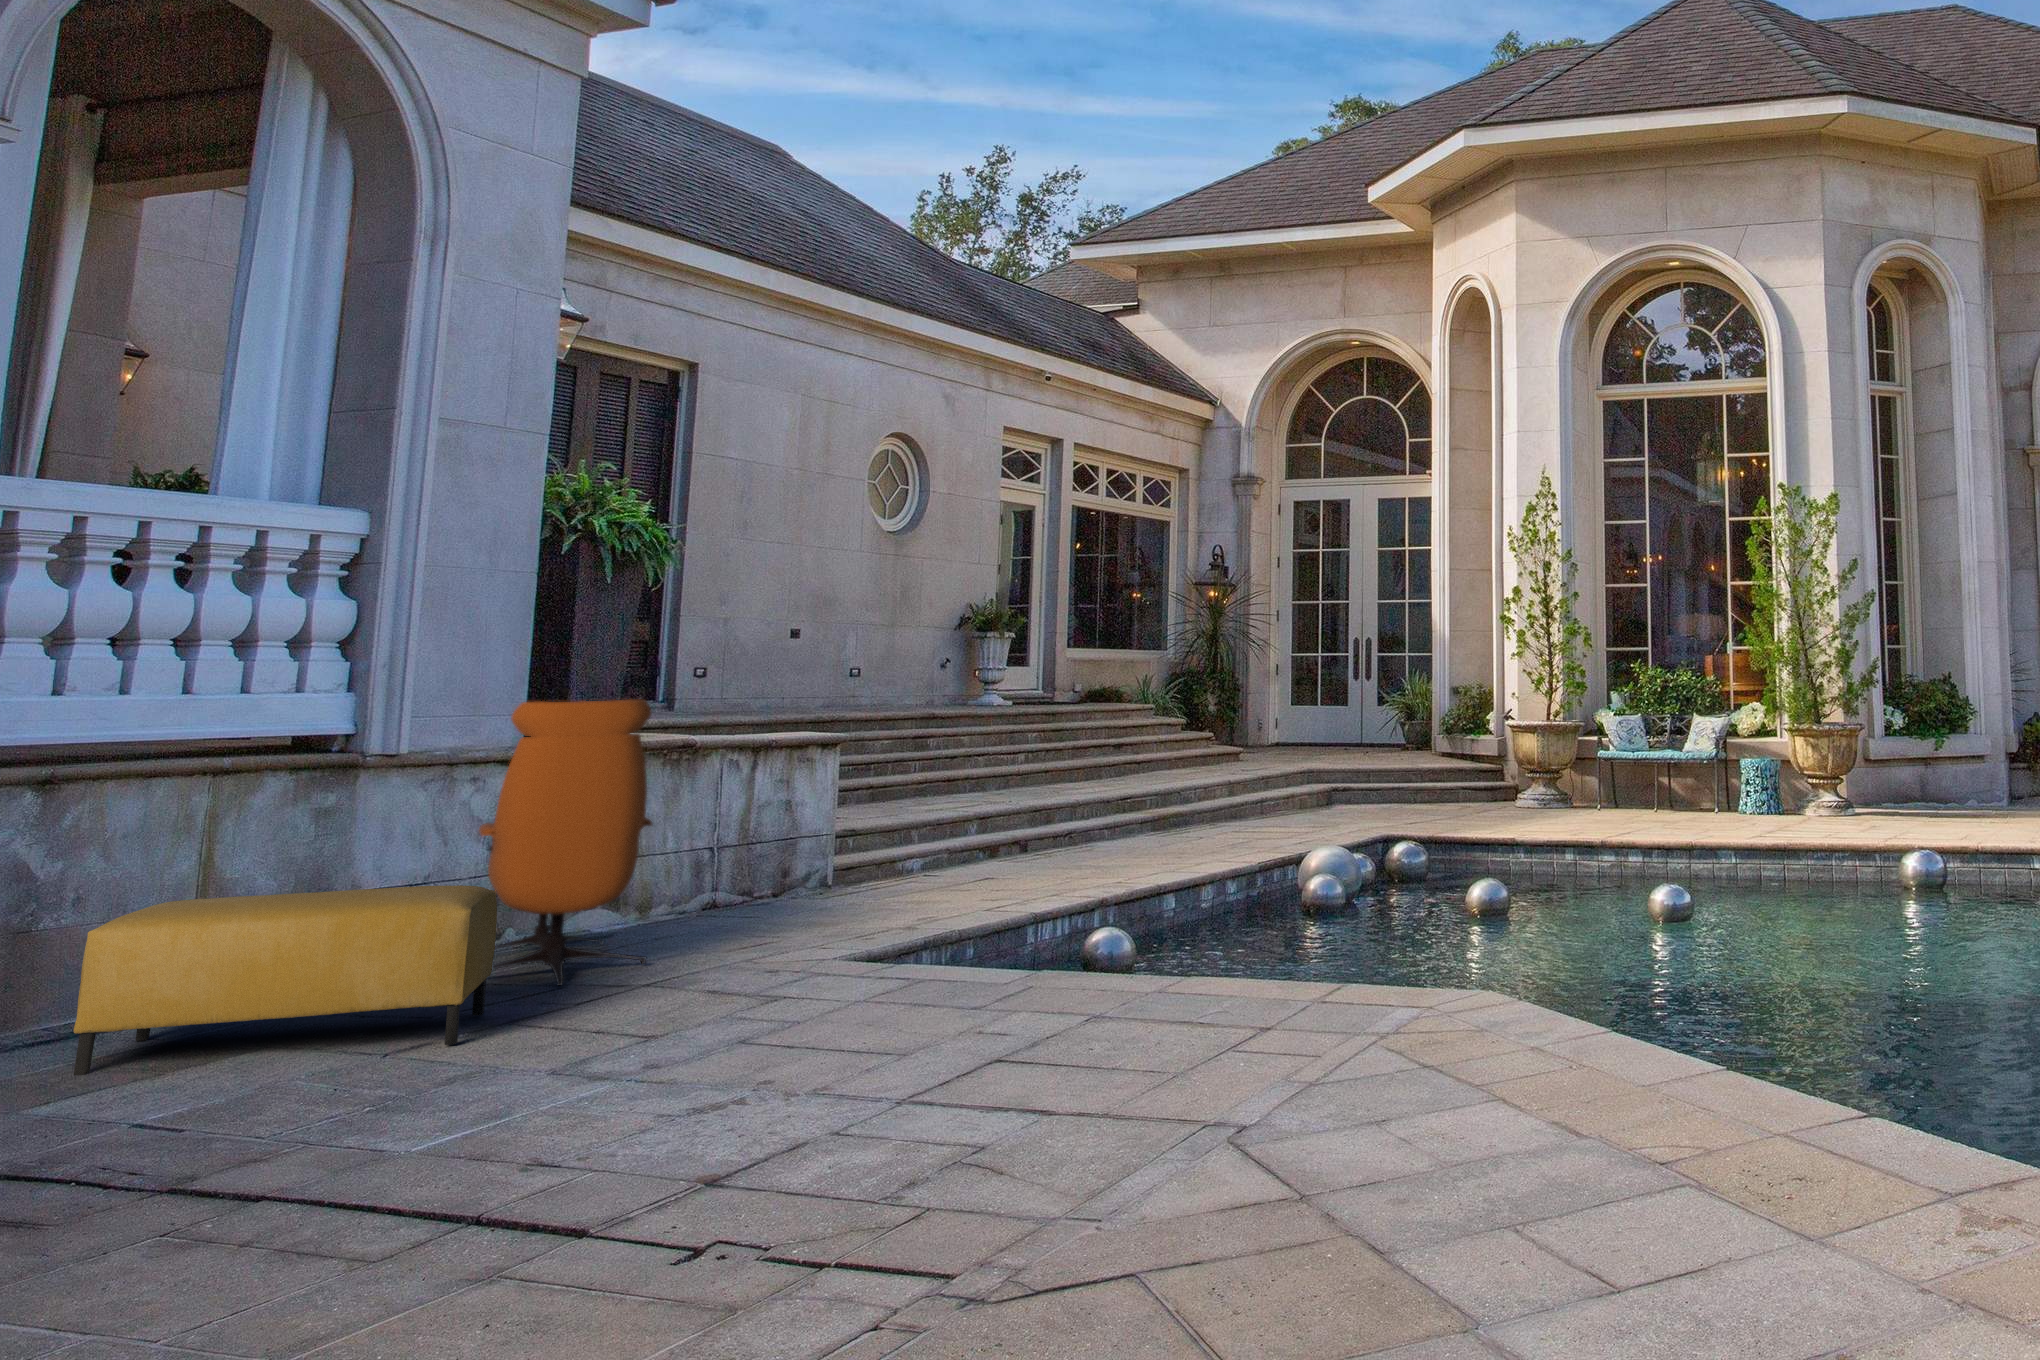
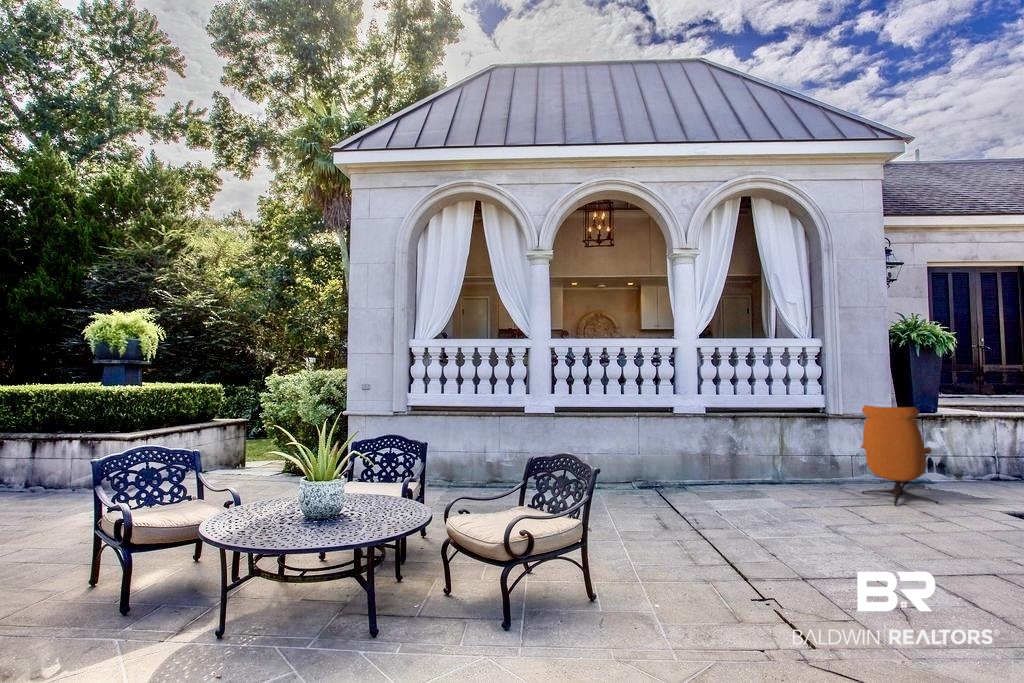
ottoman: present [73,885,497,1076] -> none [736,456,858,522]

